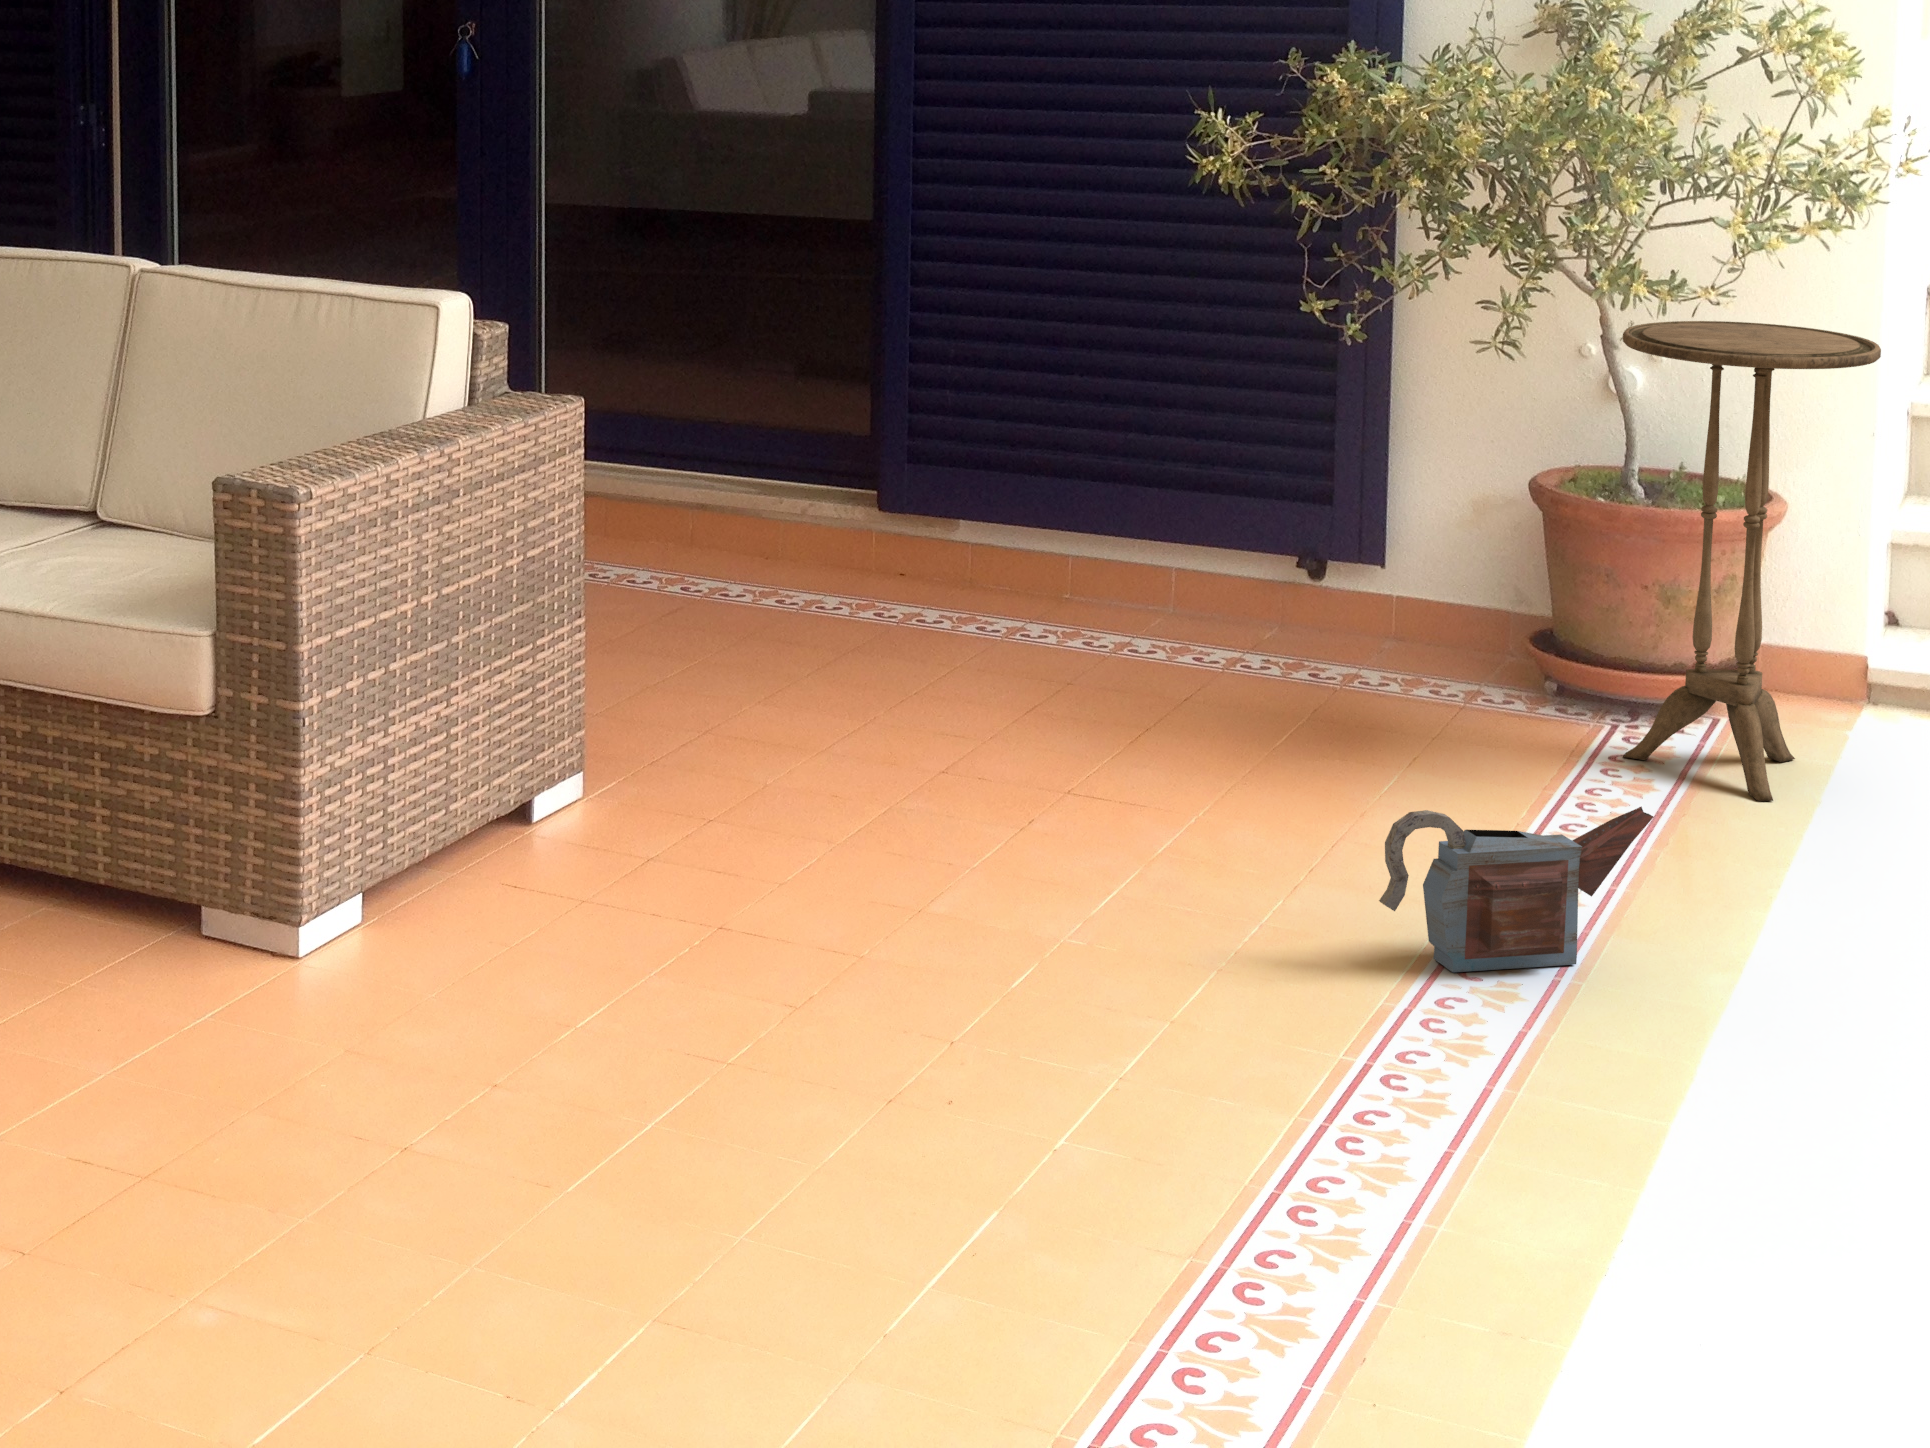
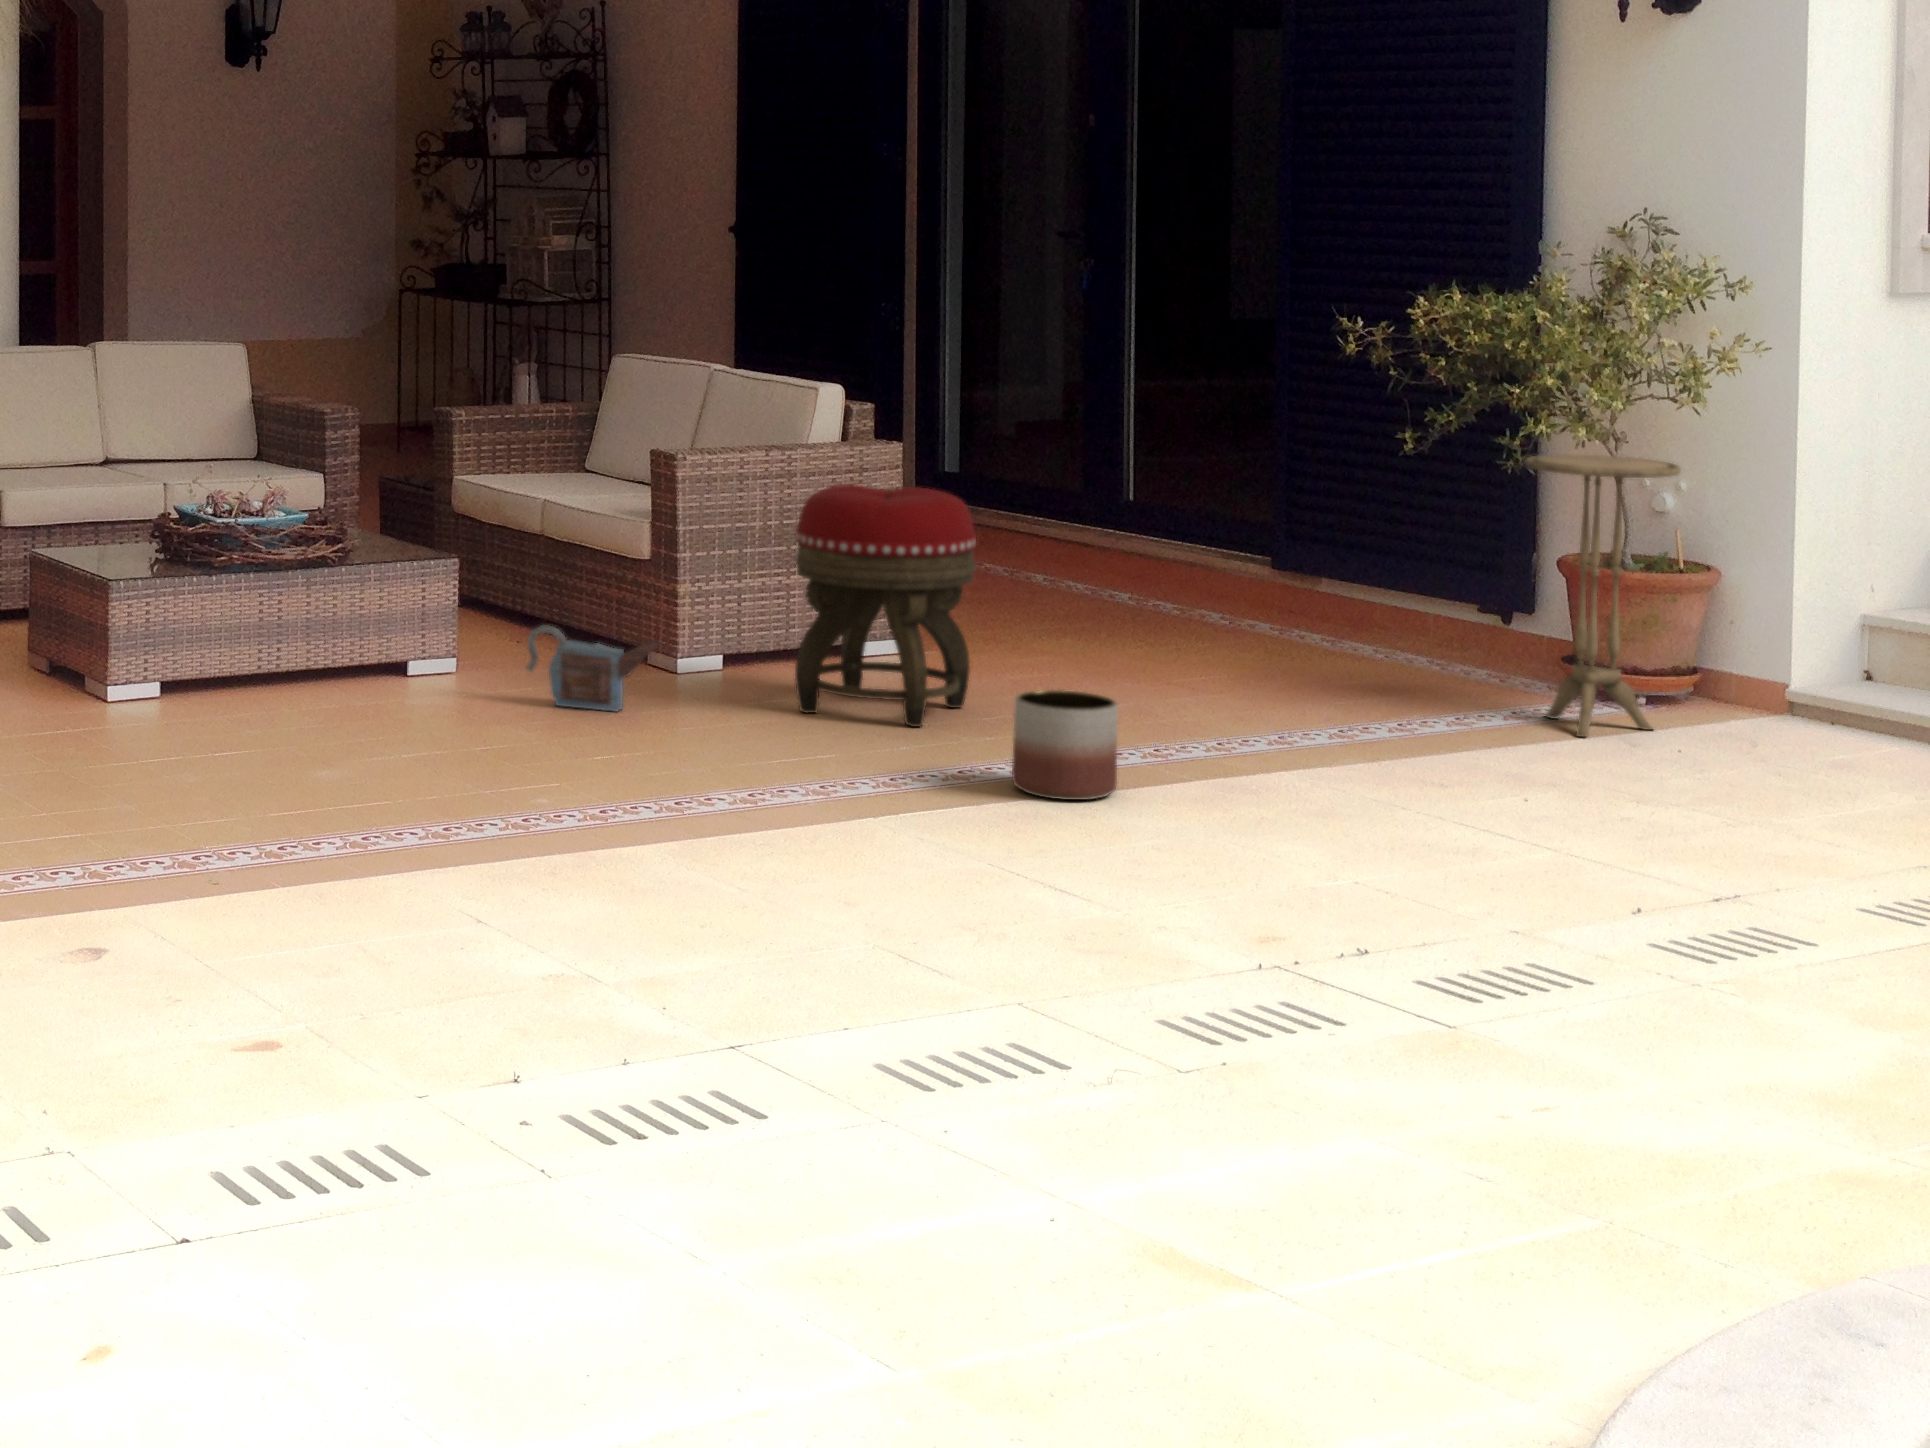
footstool: none [608,510,984,1035] -> present [795,484,976,727]
watering can: present [1379,807,1653,972] -> present [527,626,661,712]
planter: none [1403,976,1647,1254] -> present [1012,690,1118,800]

